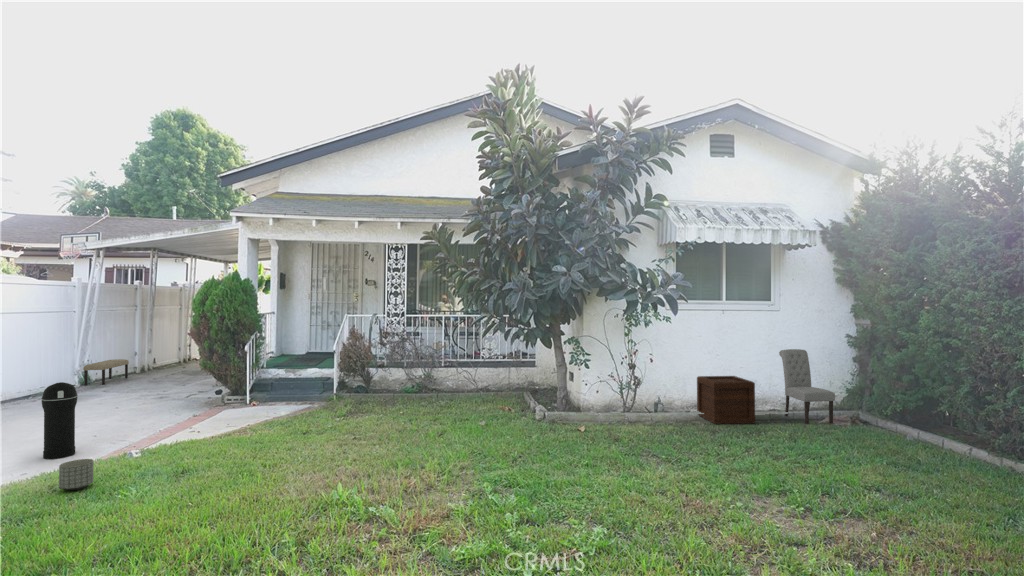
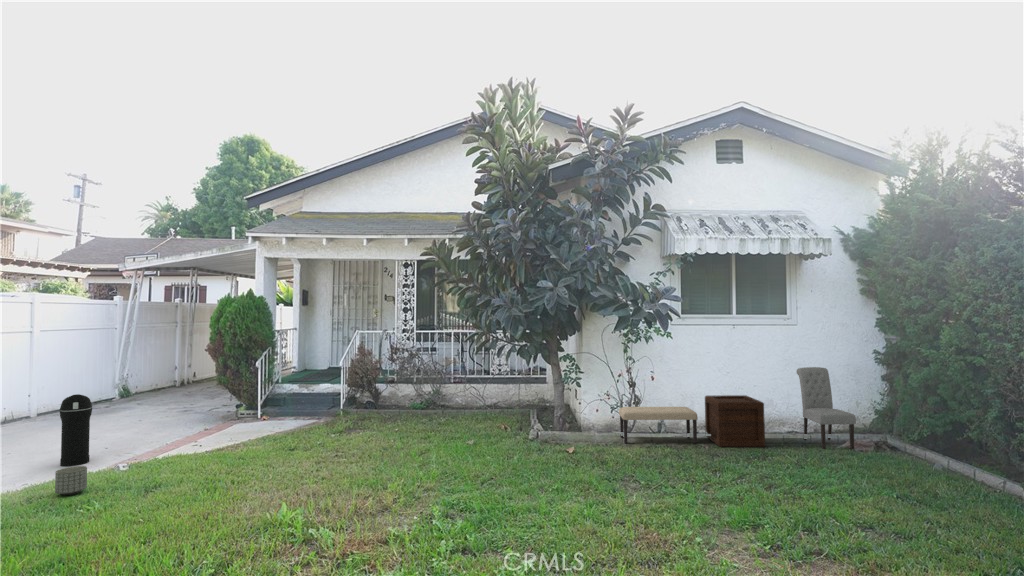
bench: present [83,359,129,385] -> present [619,407,698,444]

